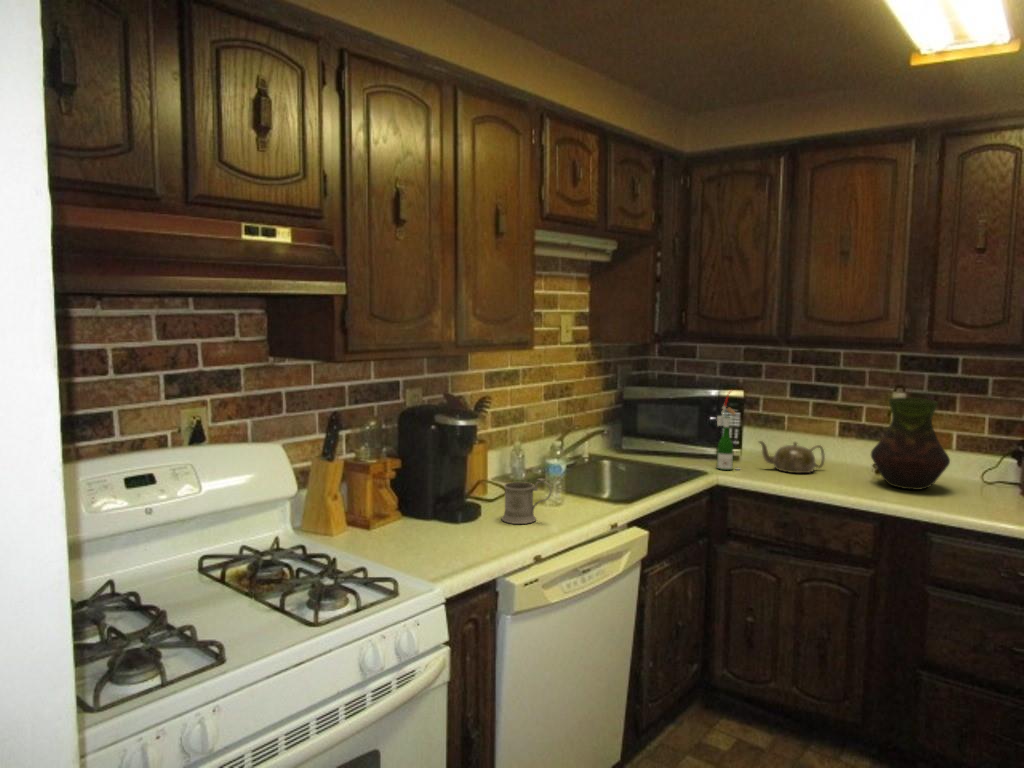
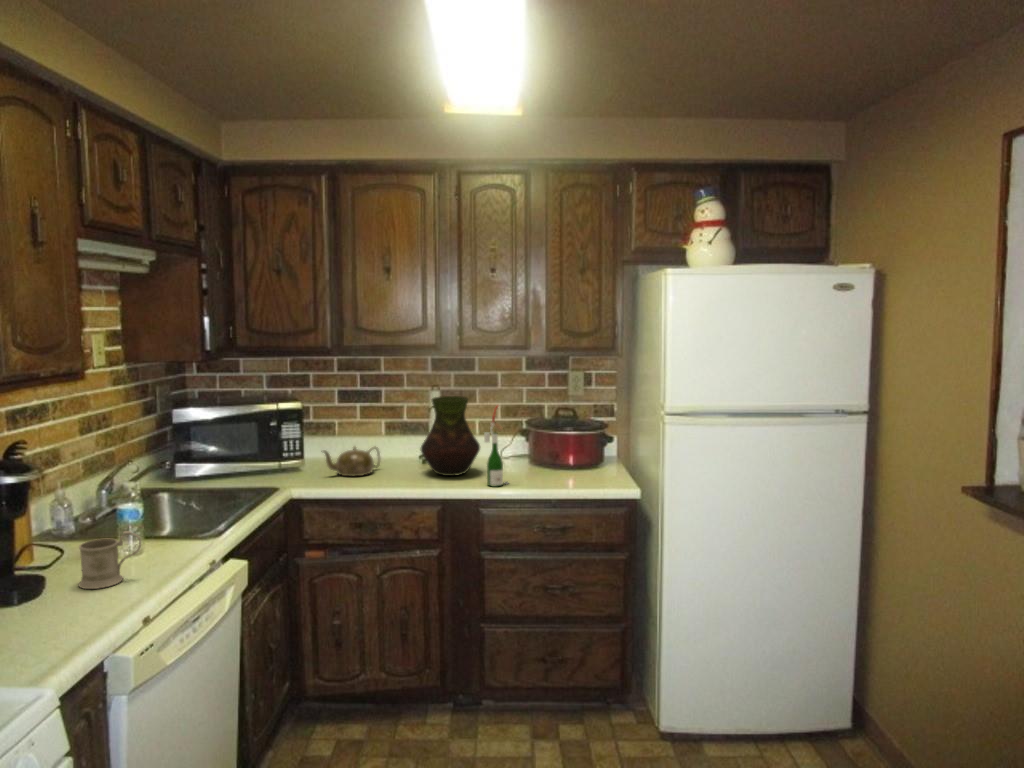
wine bottle: present [717,393,739,470] -> present [484,406,508,487]

